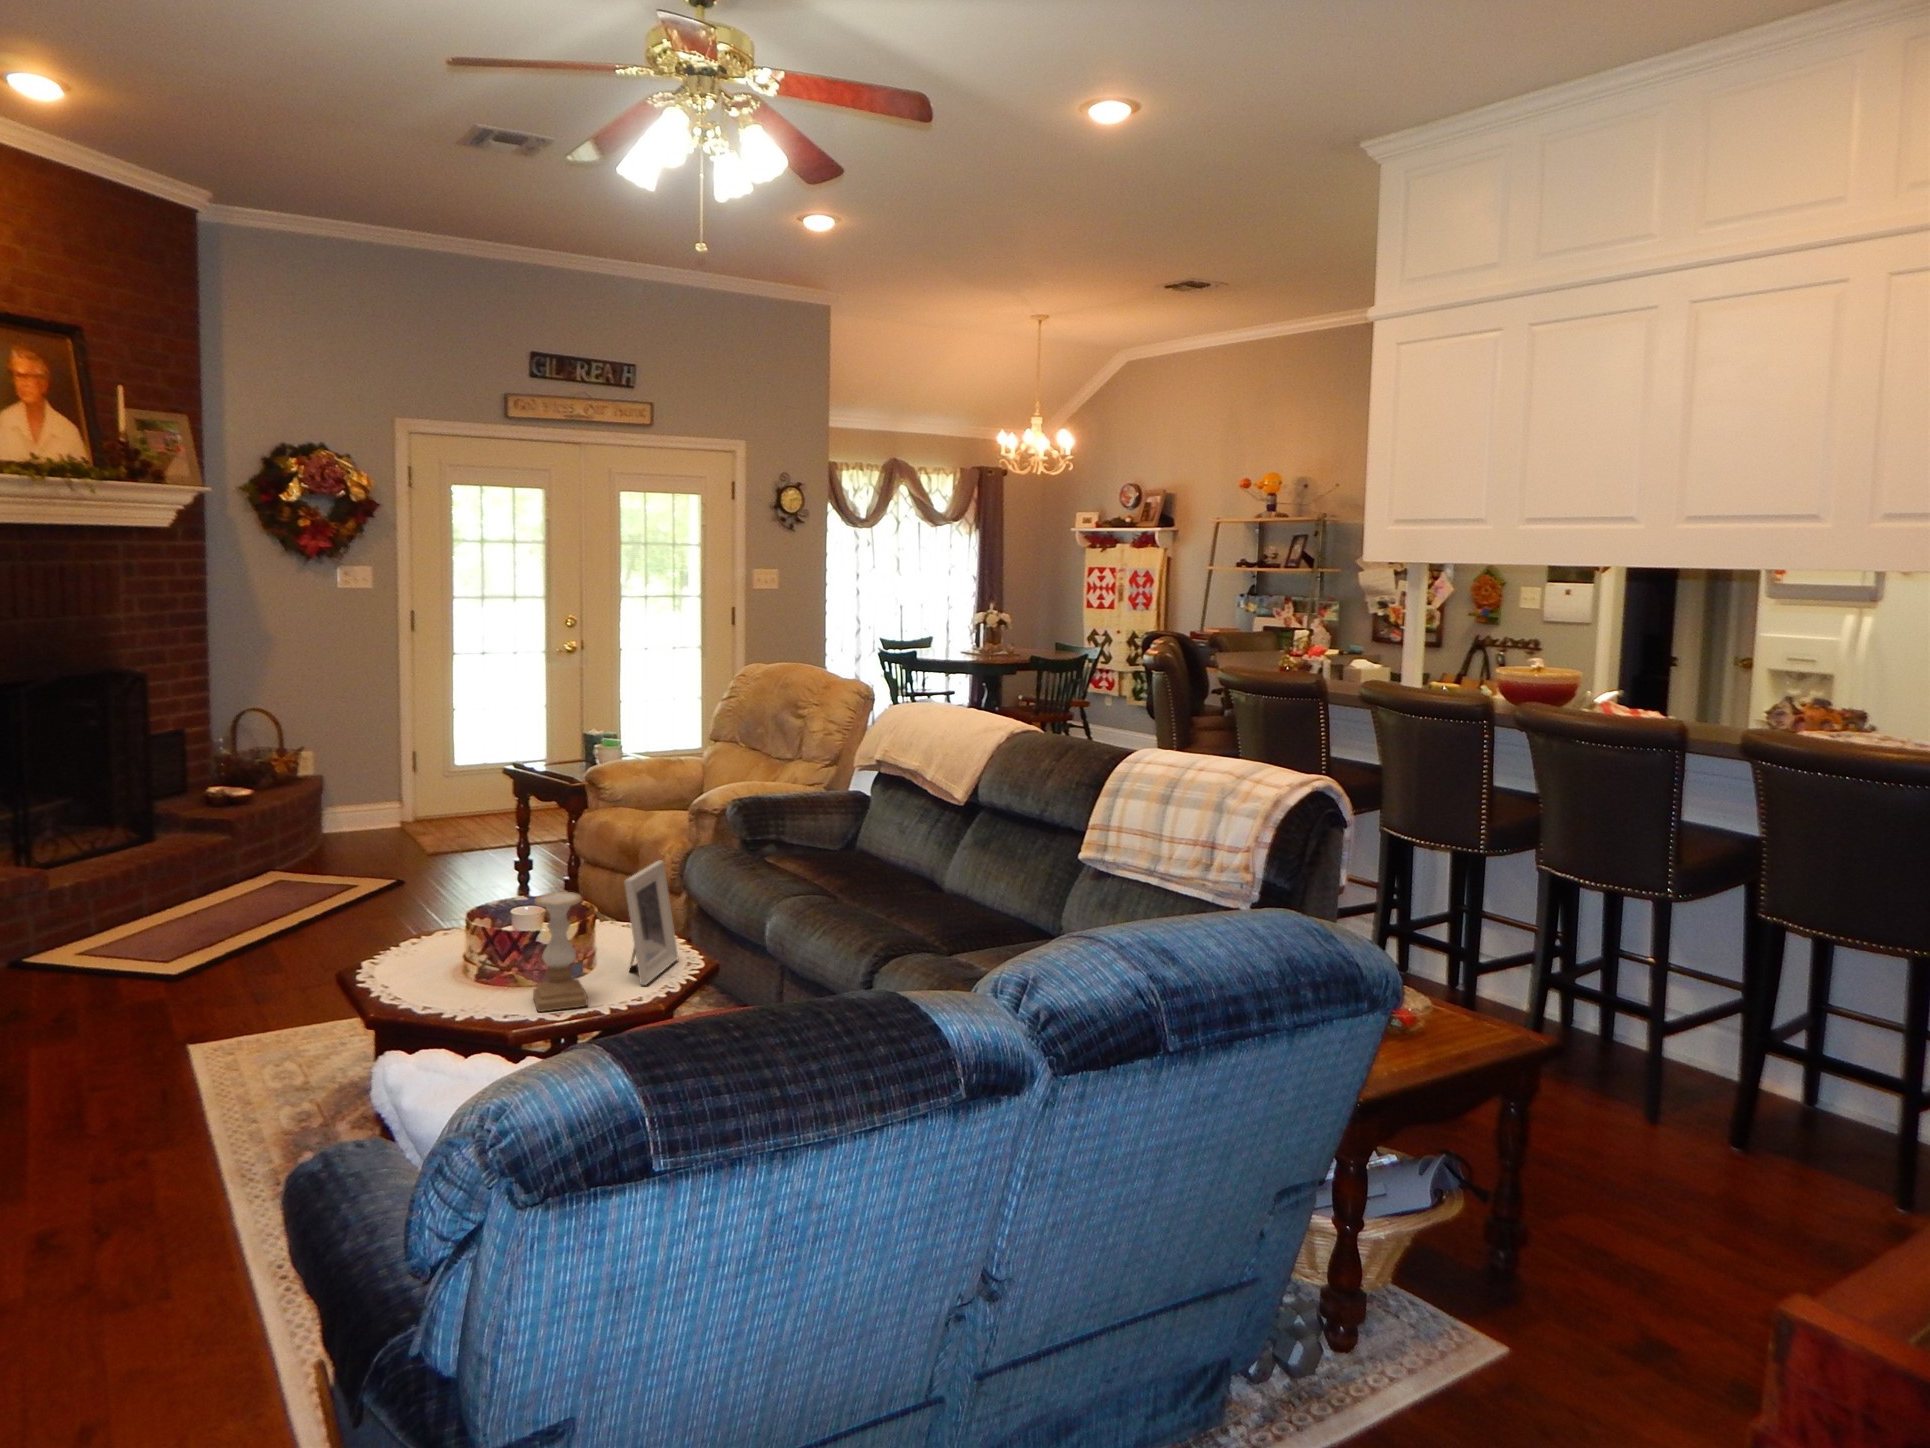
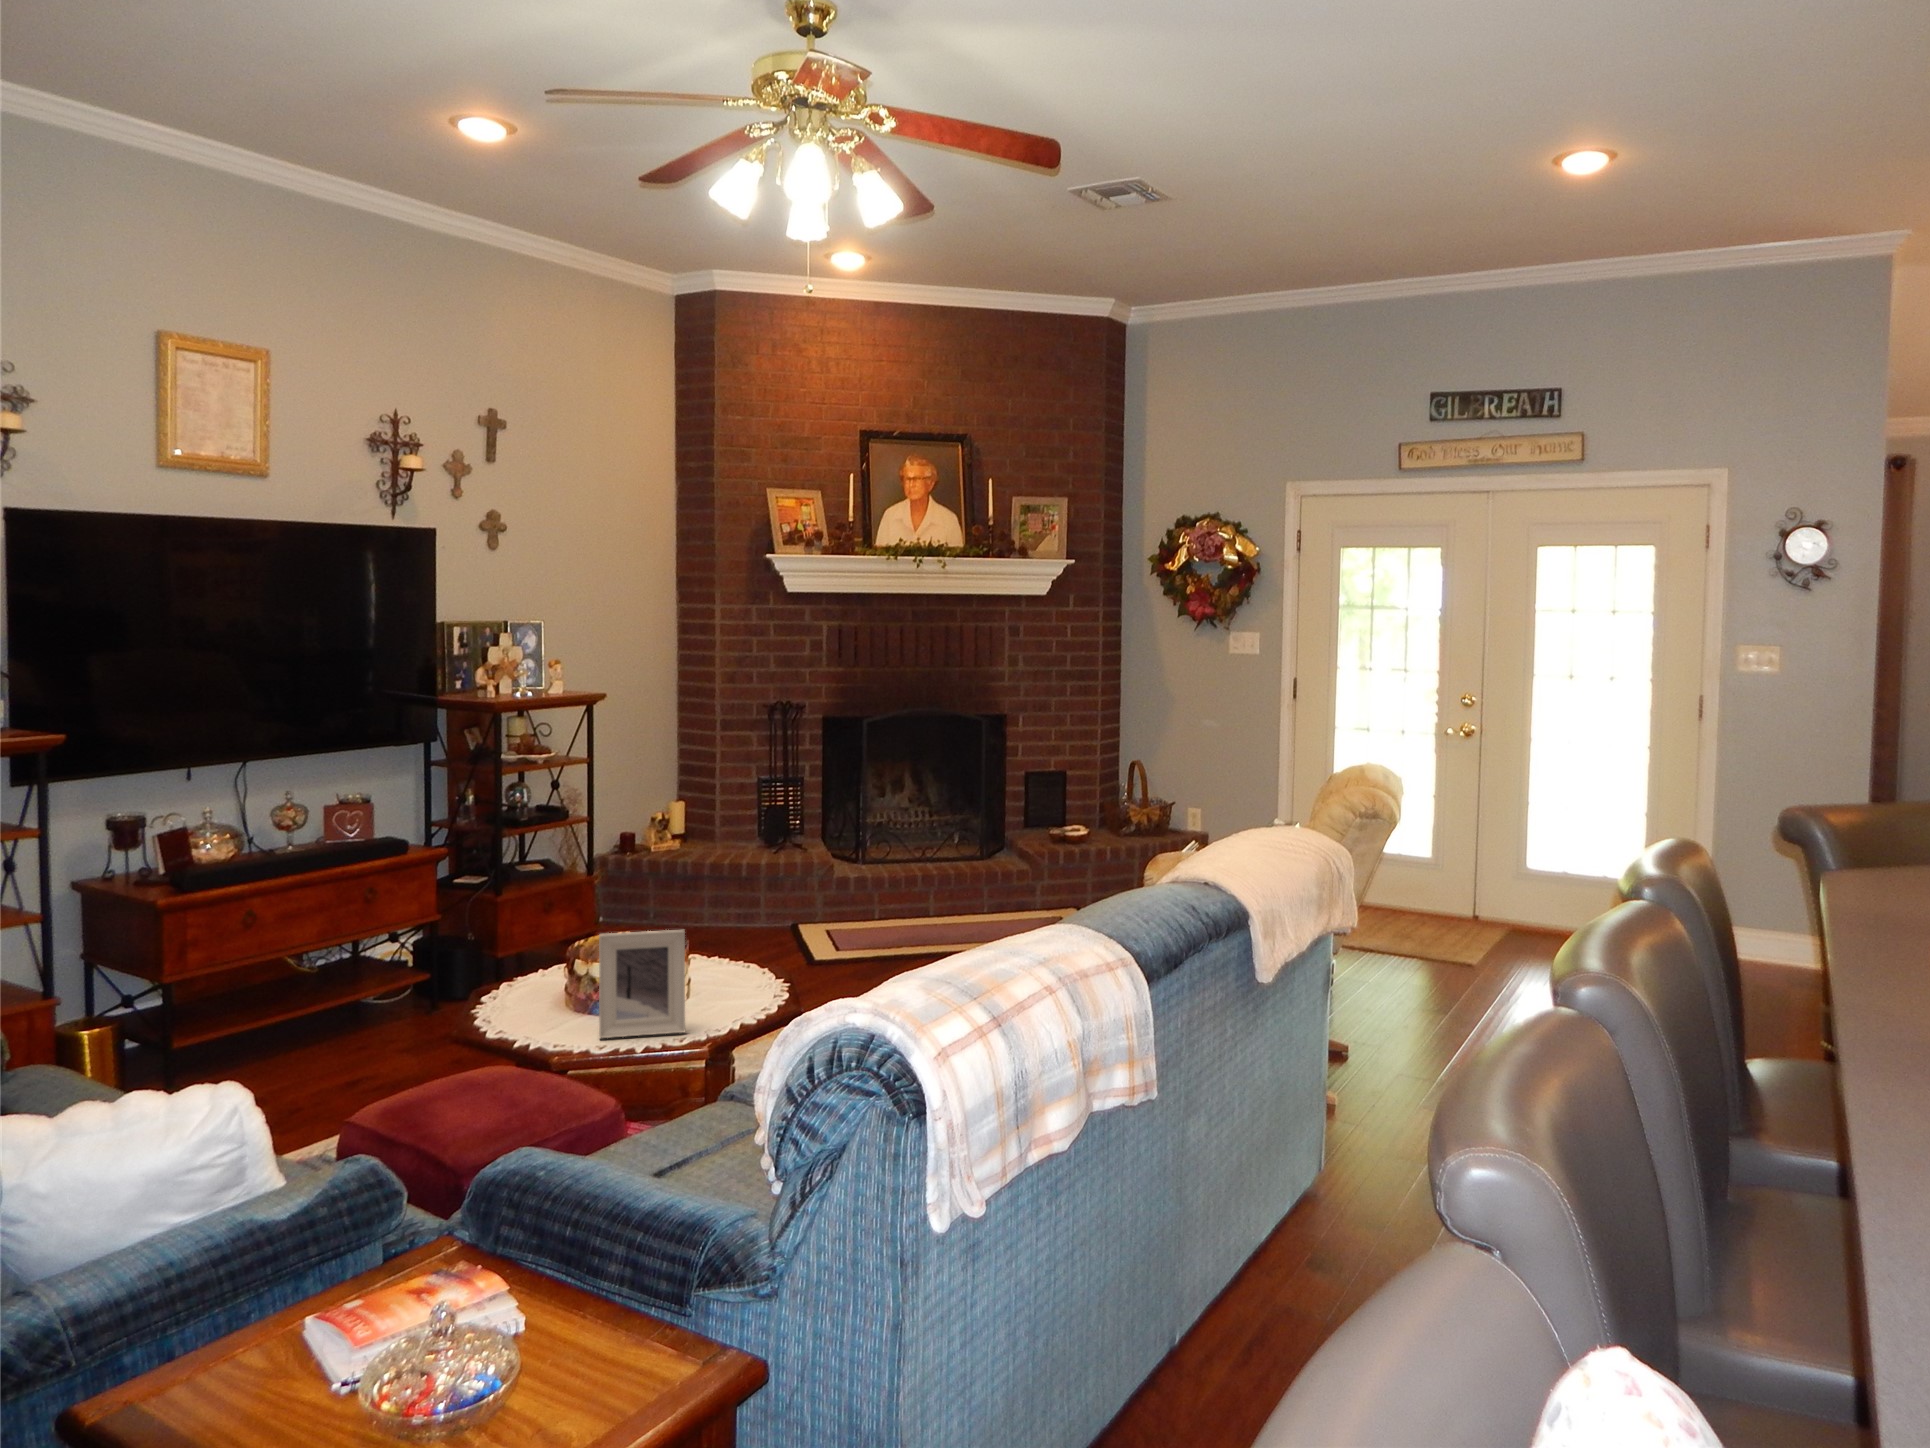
candle holder: present [533,892,588,1012] -> none [511,926,571,1034]

